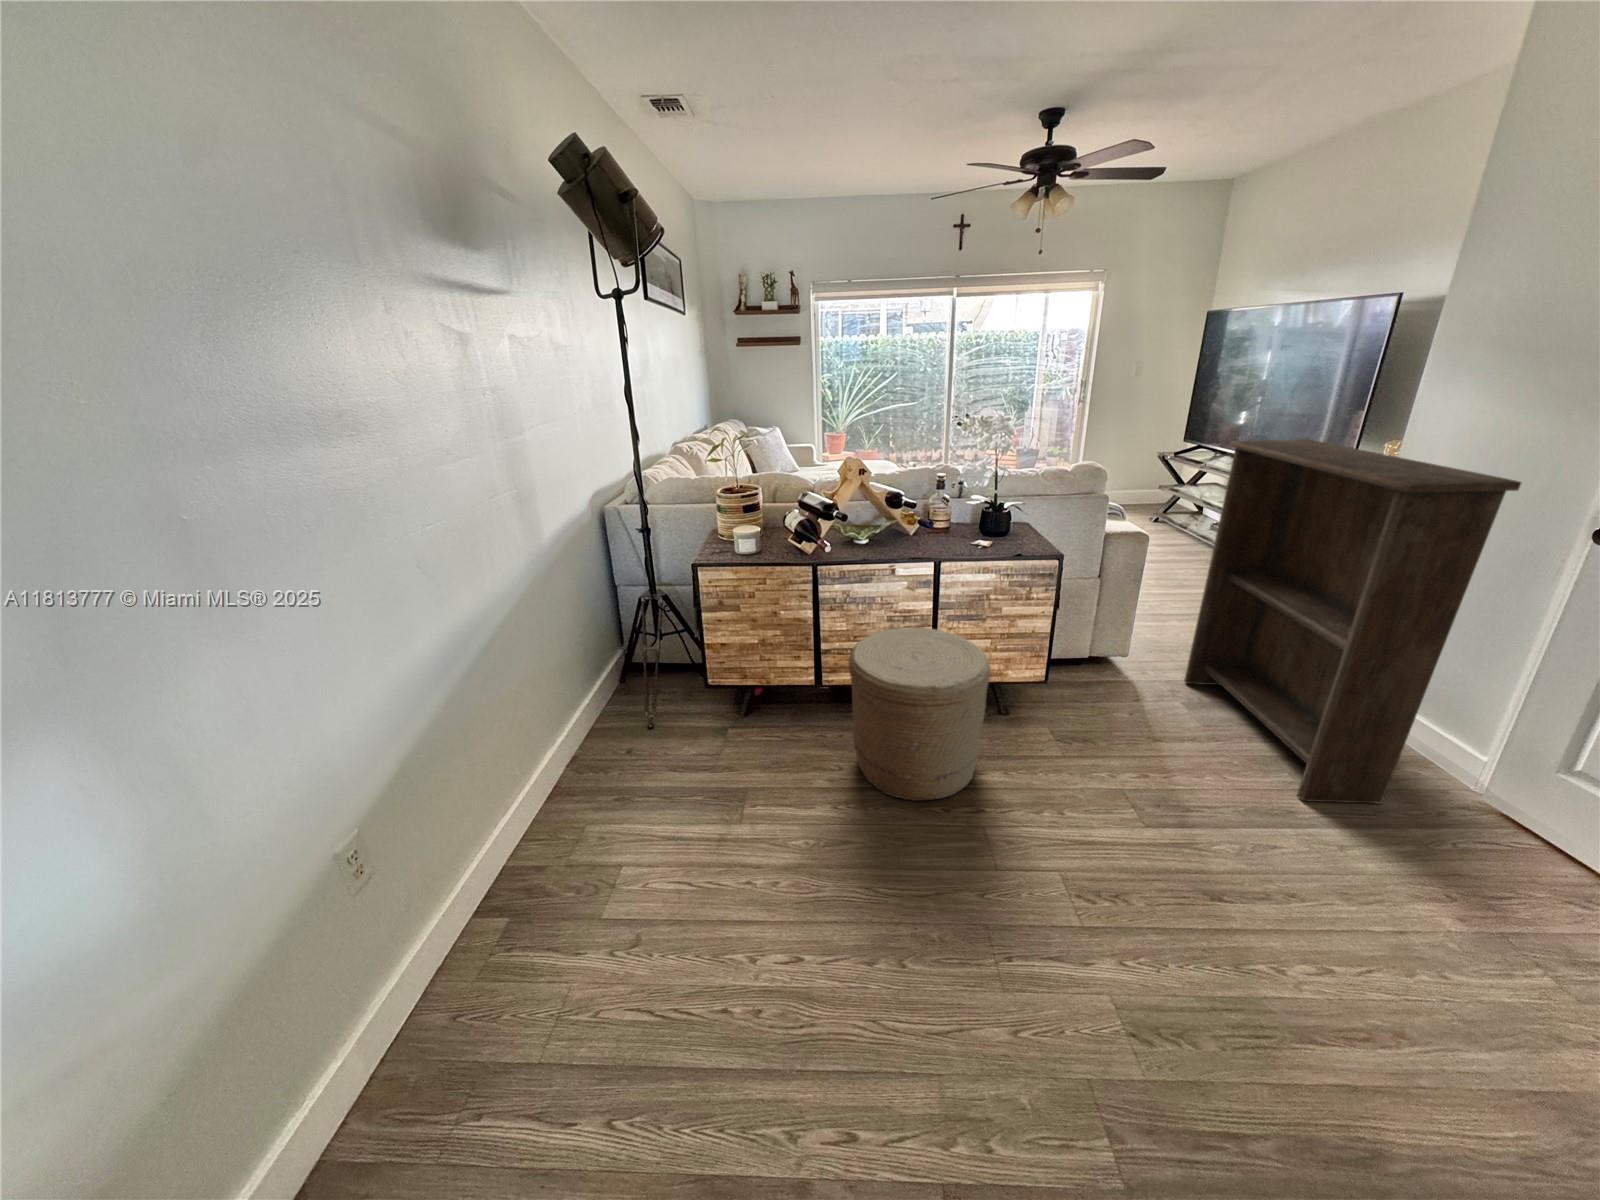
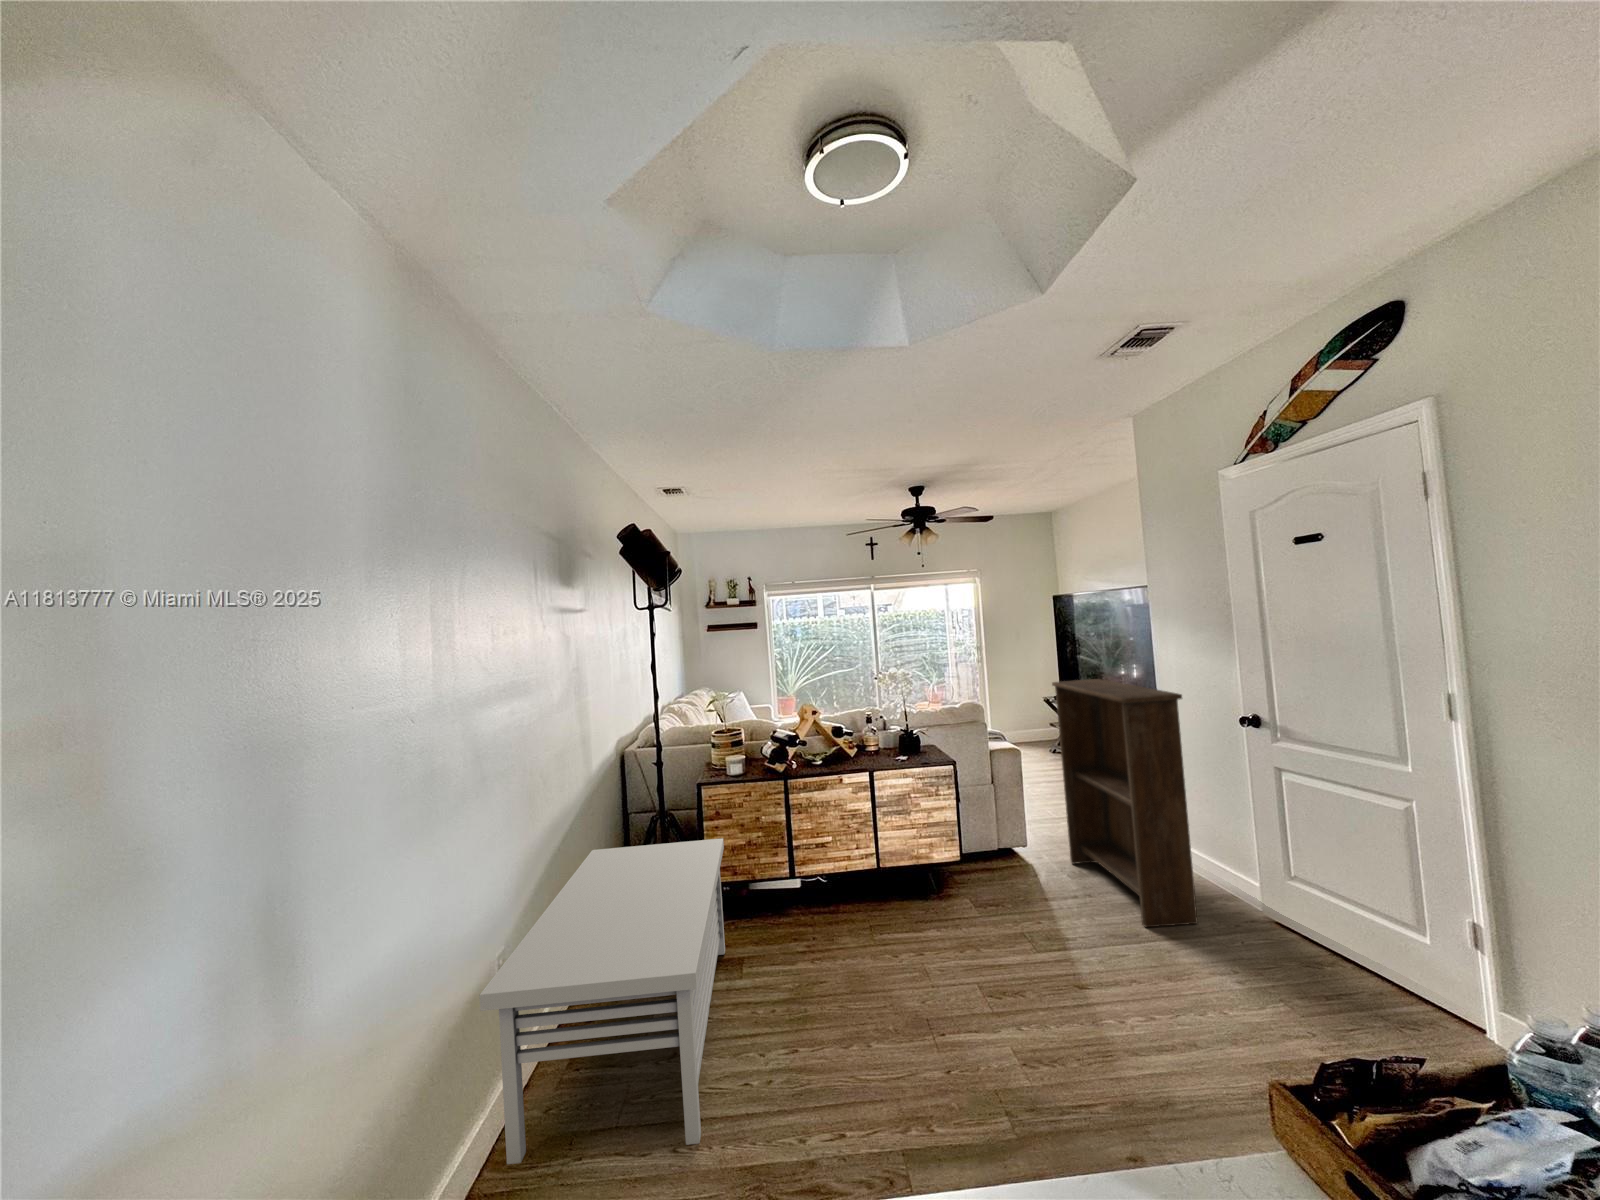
woven basket: present [849,628,990,801] -> none [815,821,917,954]
storage bench: none [256,647,726,1122] -> present [479,838,725,1164]

